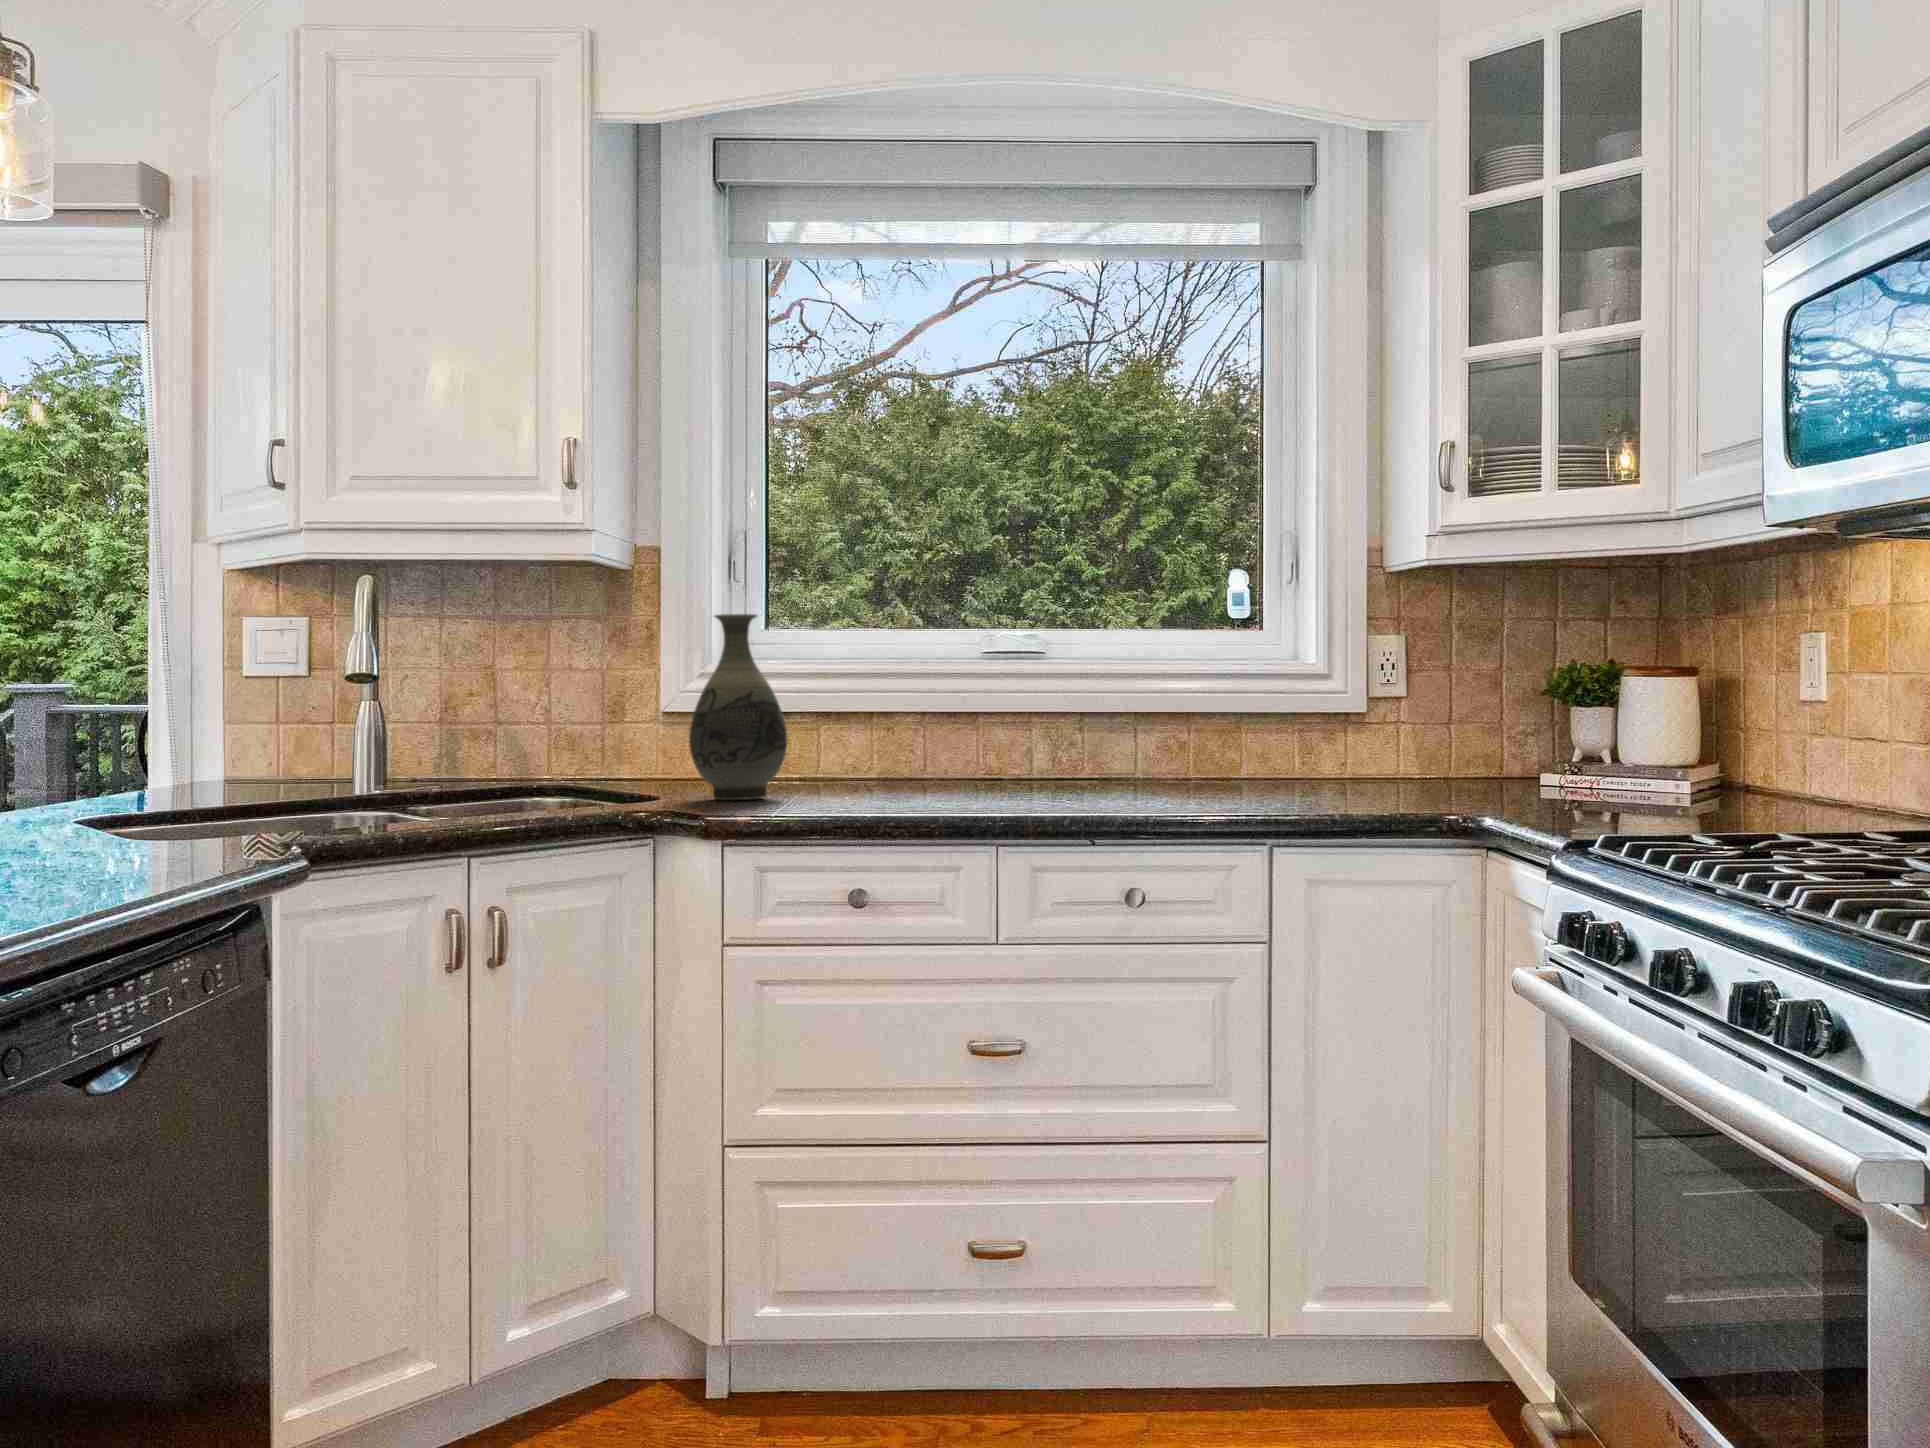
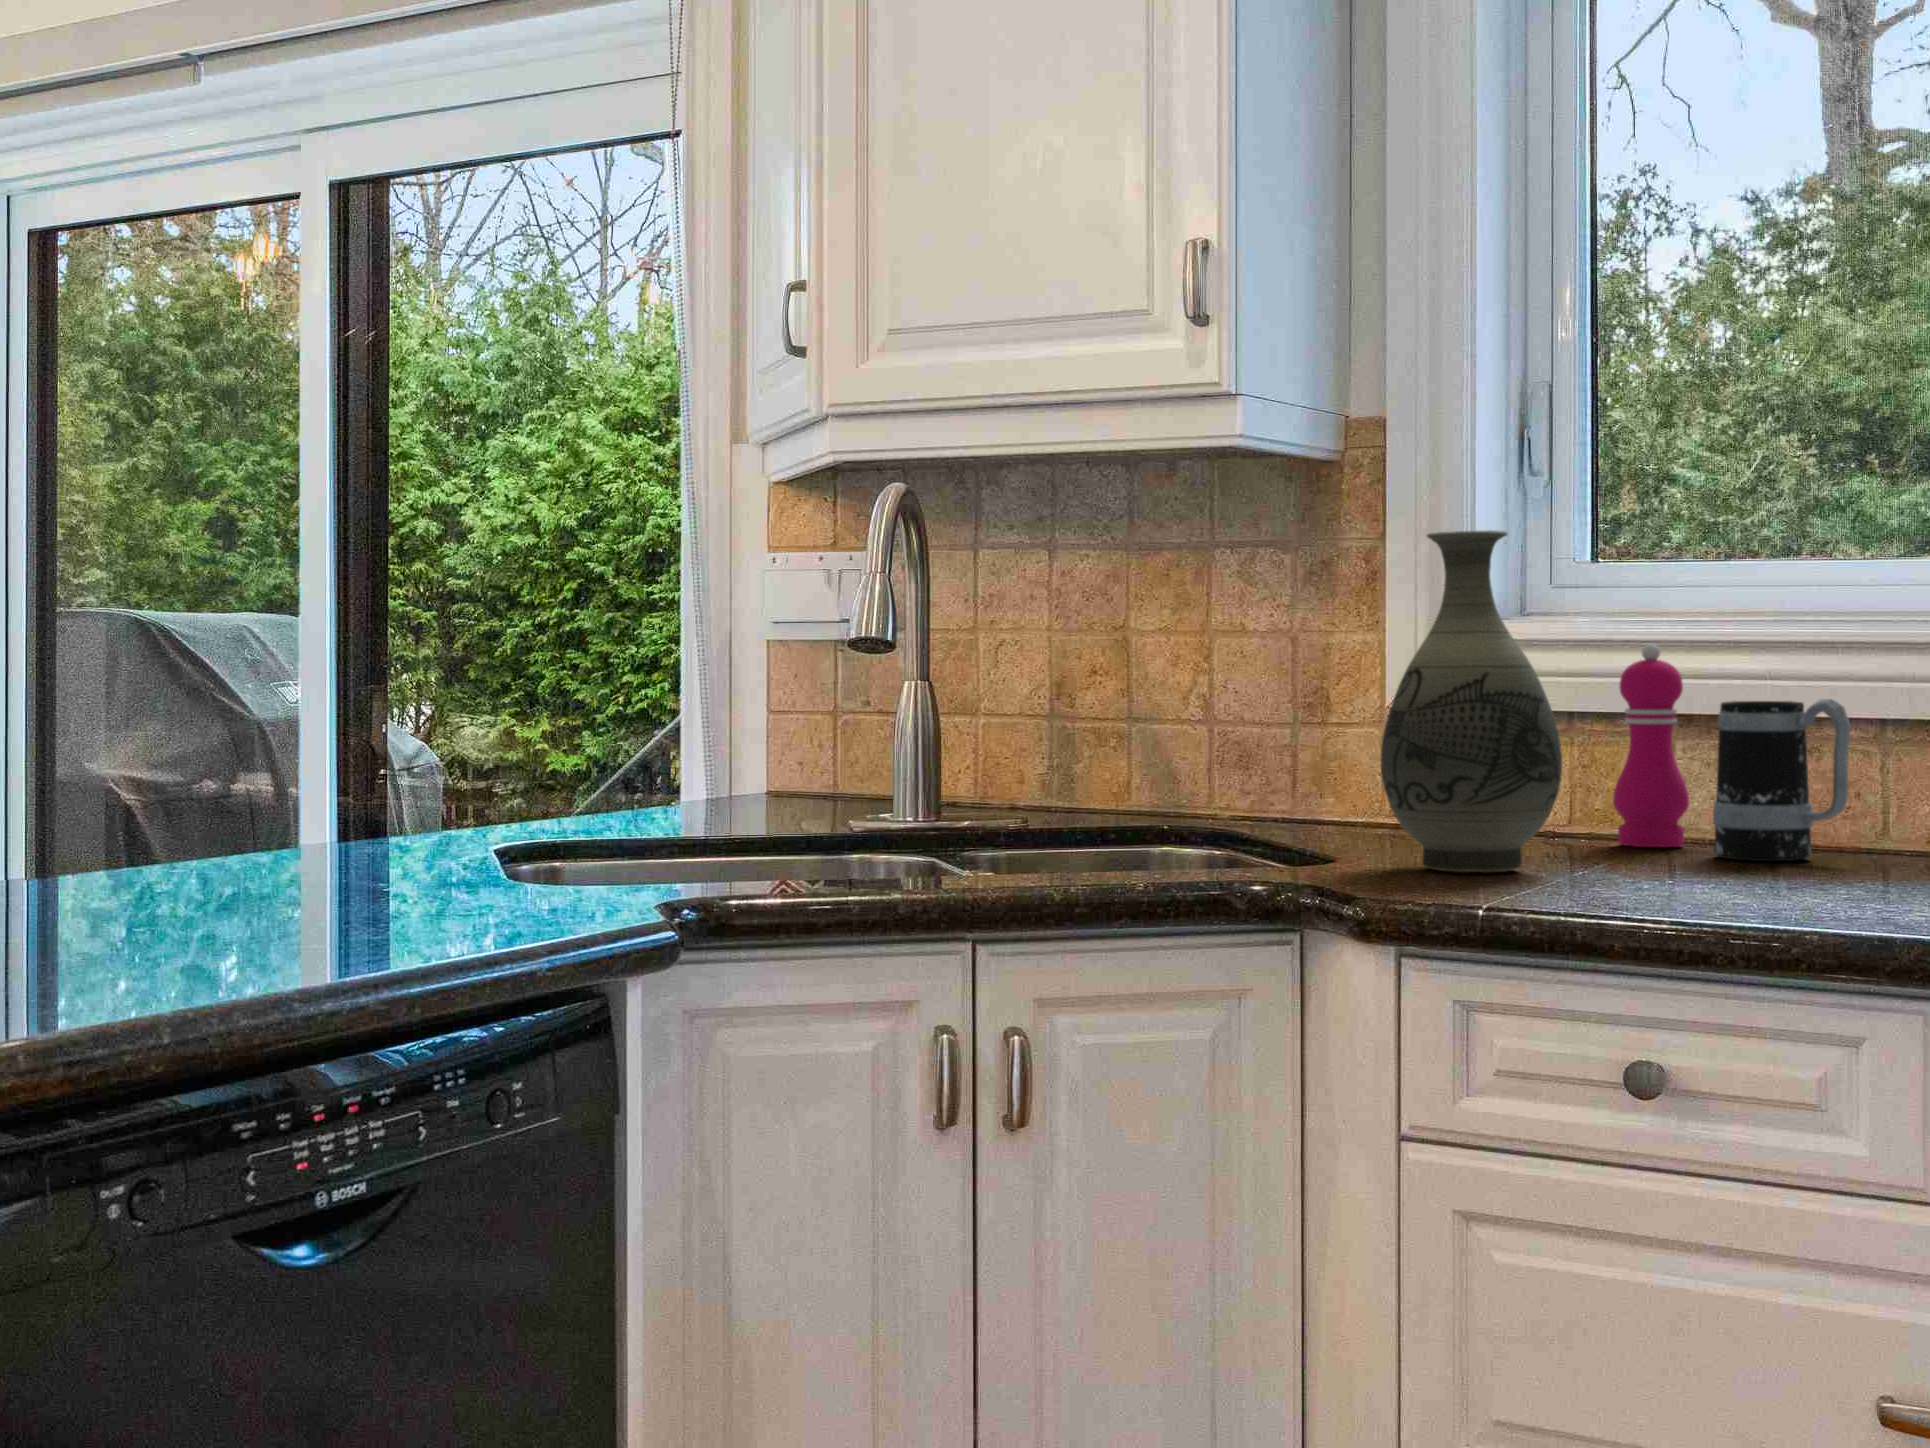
pepper mill: none [791,675,830,785] -> present [1613,644,1689,847]
mug: none [848,703,917,788] -> present [1713,699,1851,861]

